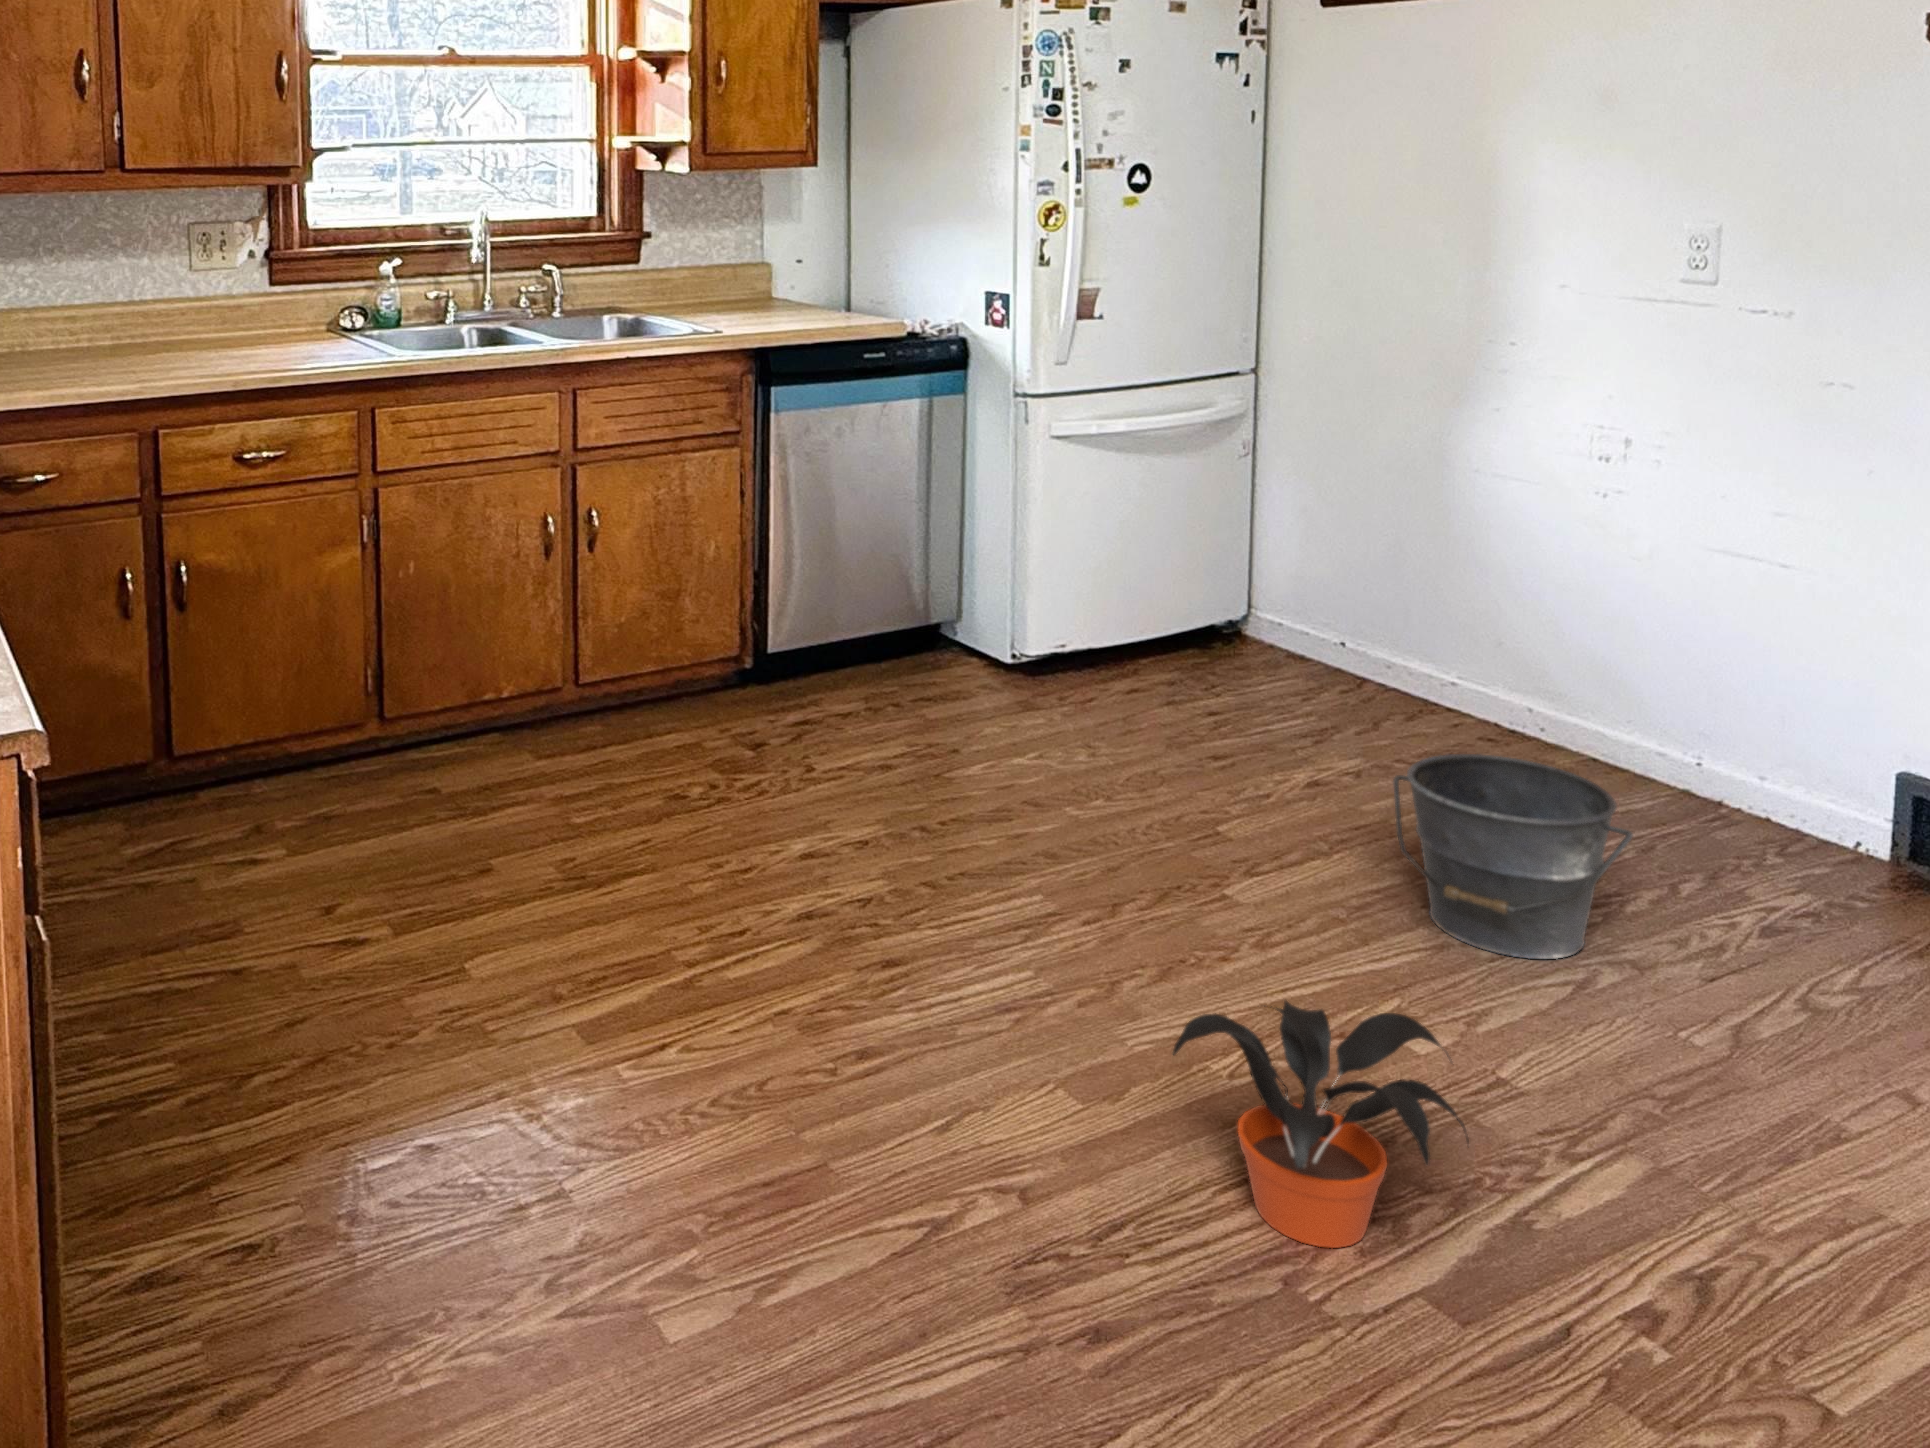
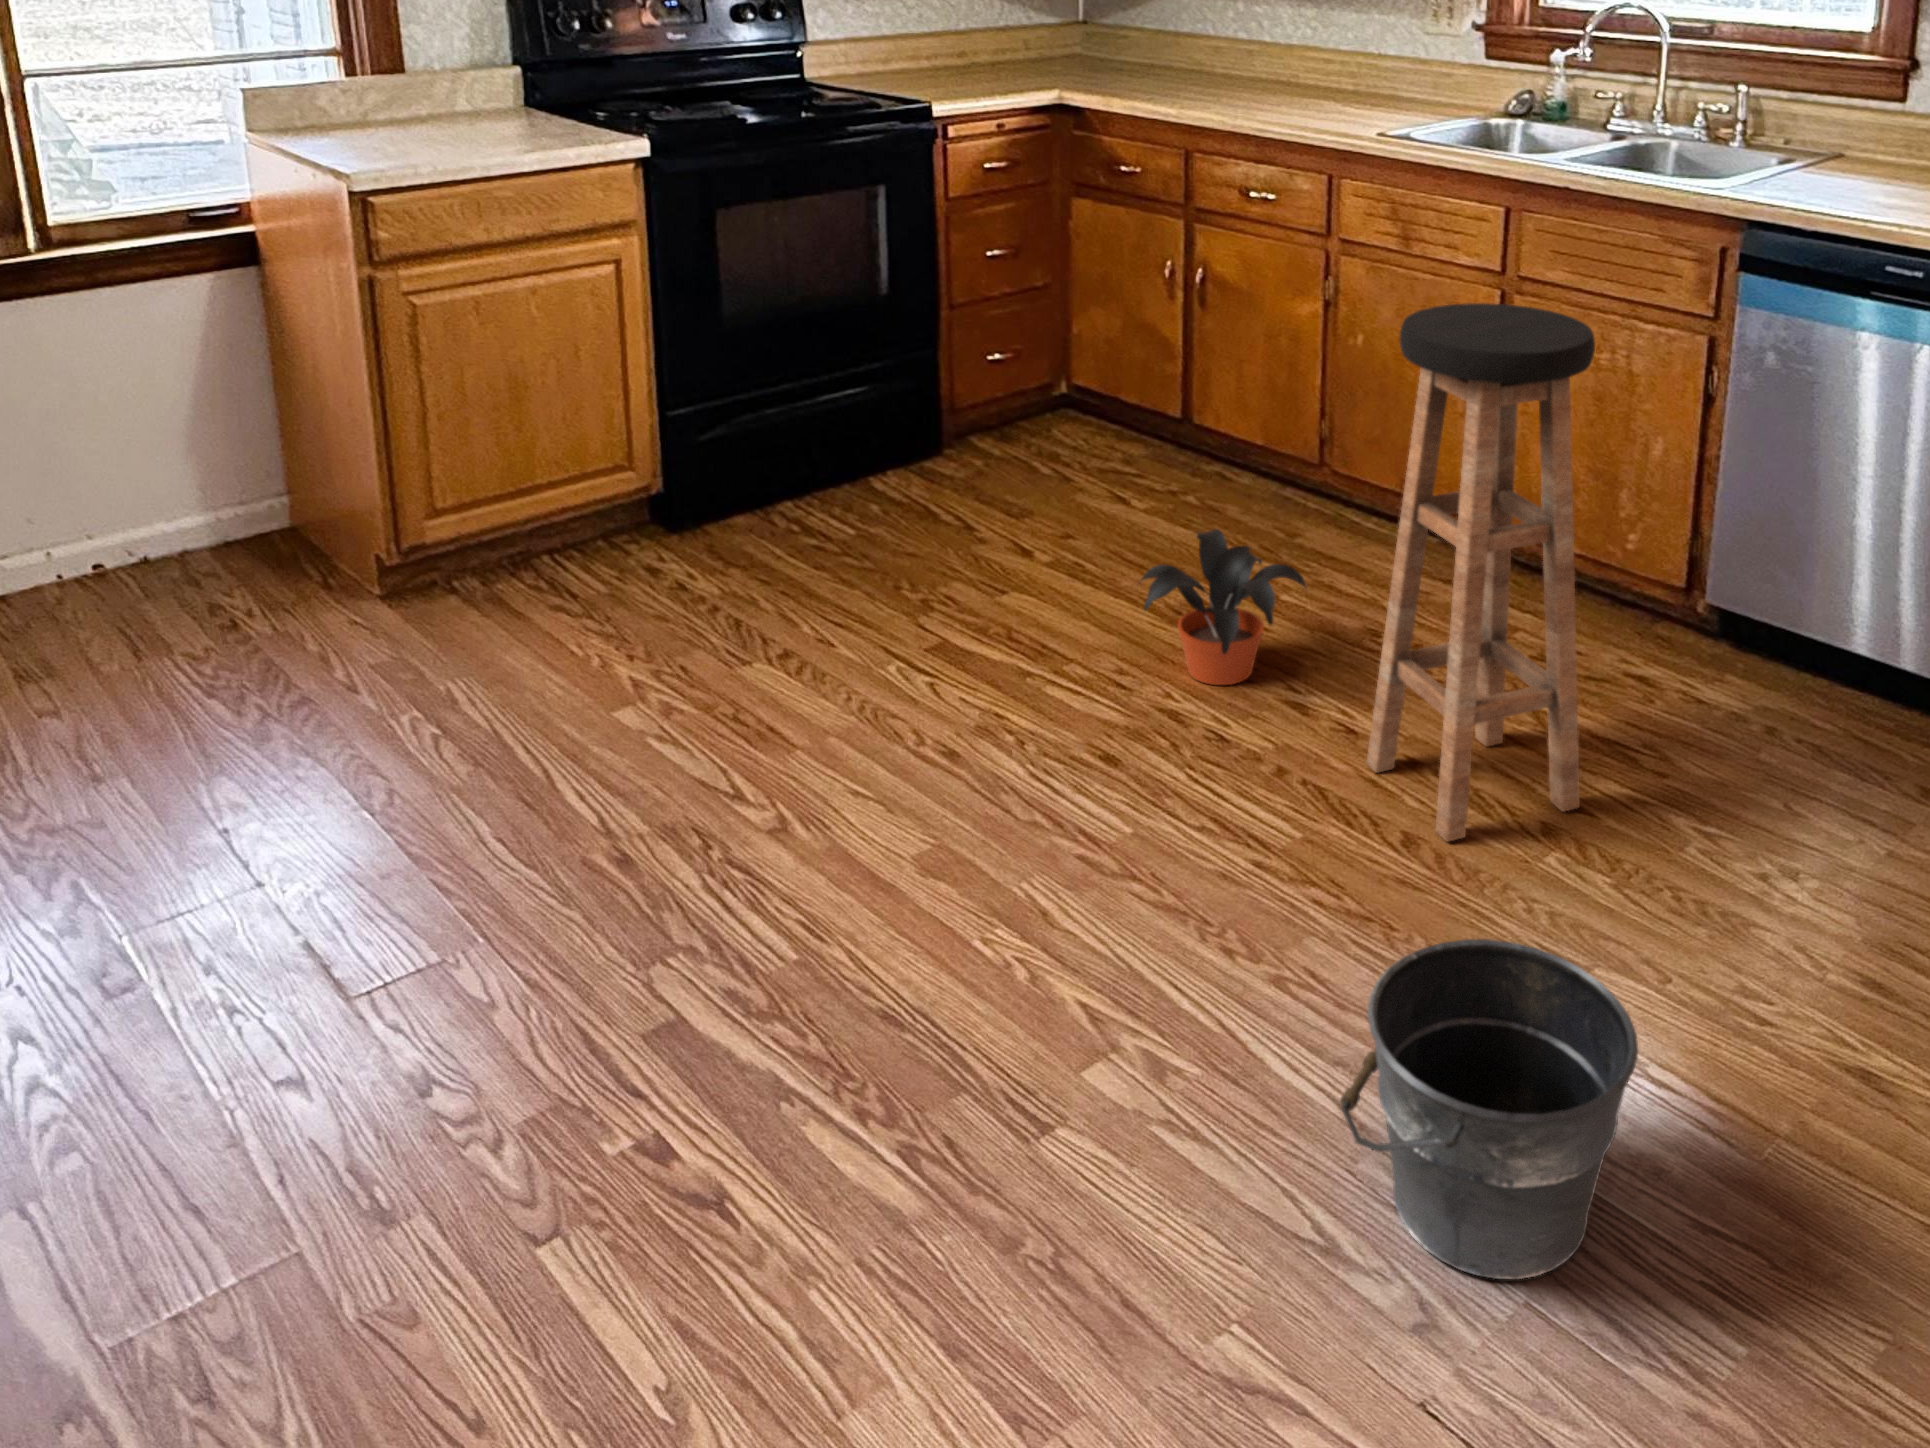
bar stool: none [889,411,1063,859] -> present [1367,303,1595,841]
potted plant: present [1173,1001,1469,1248] -> present [1139,529,1306,685]

